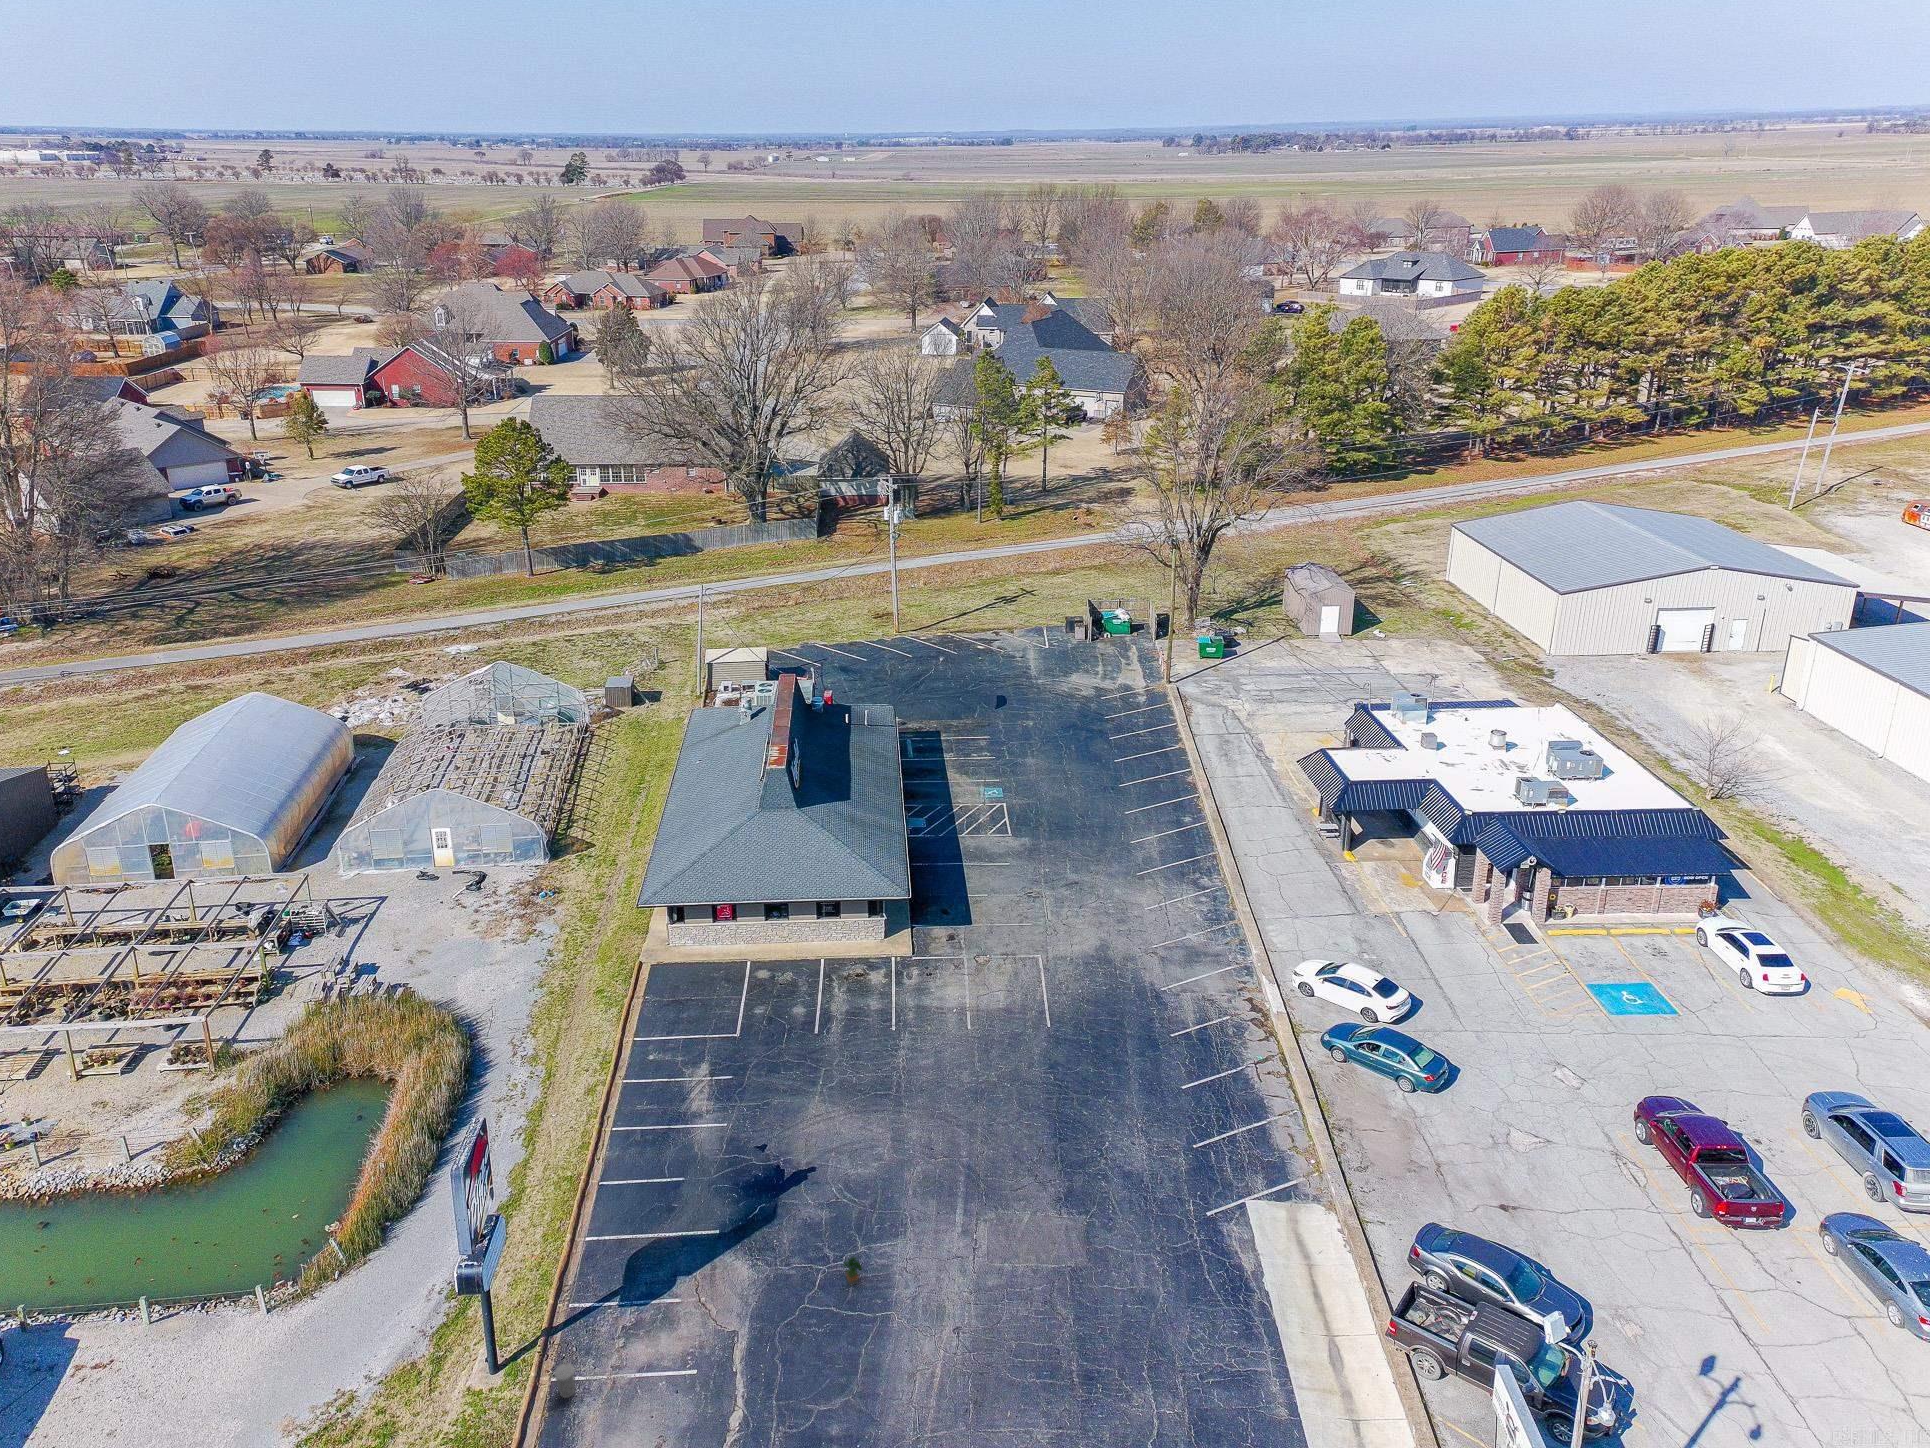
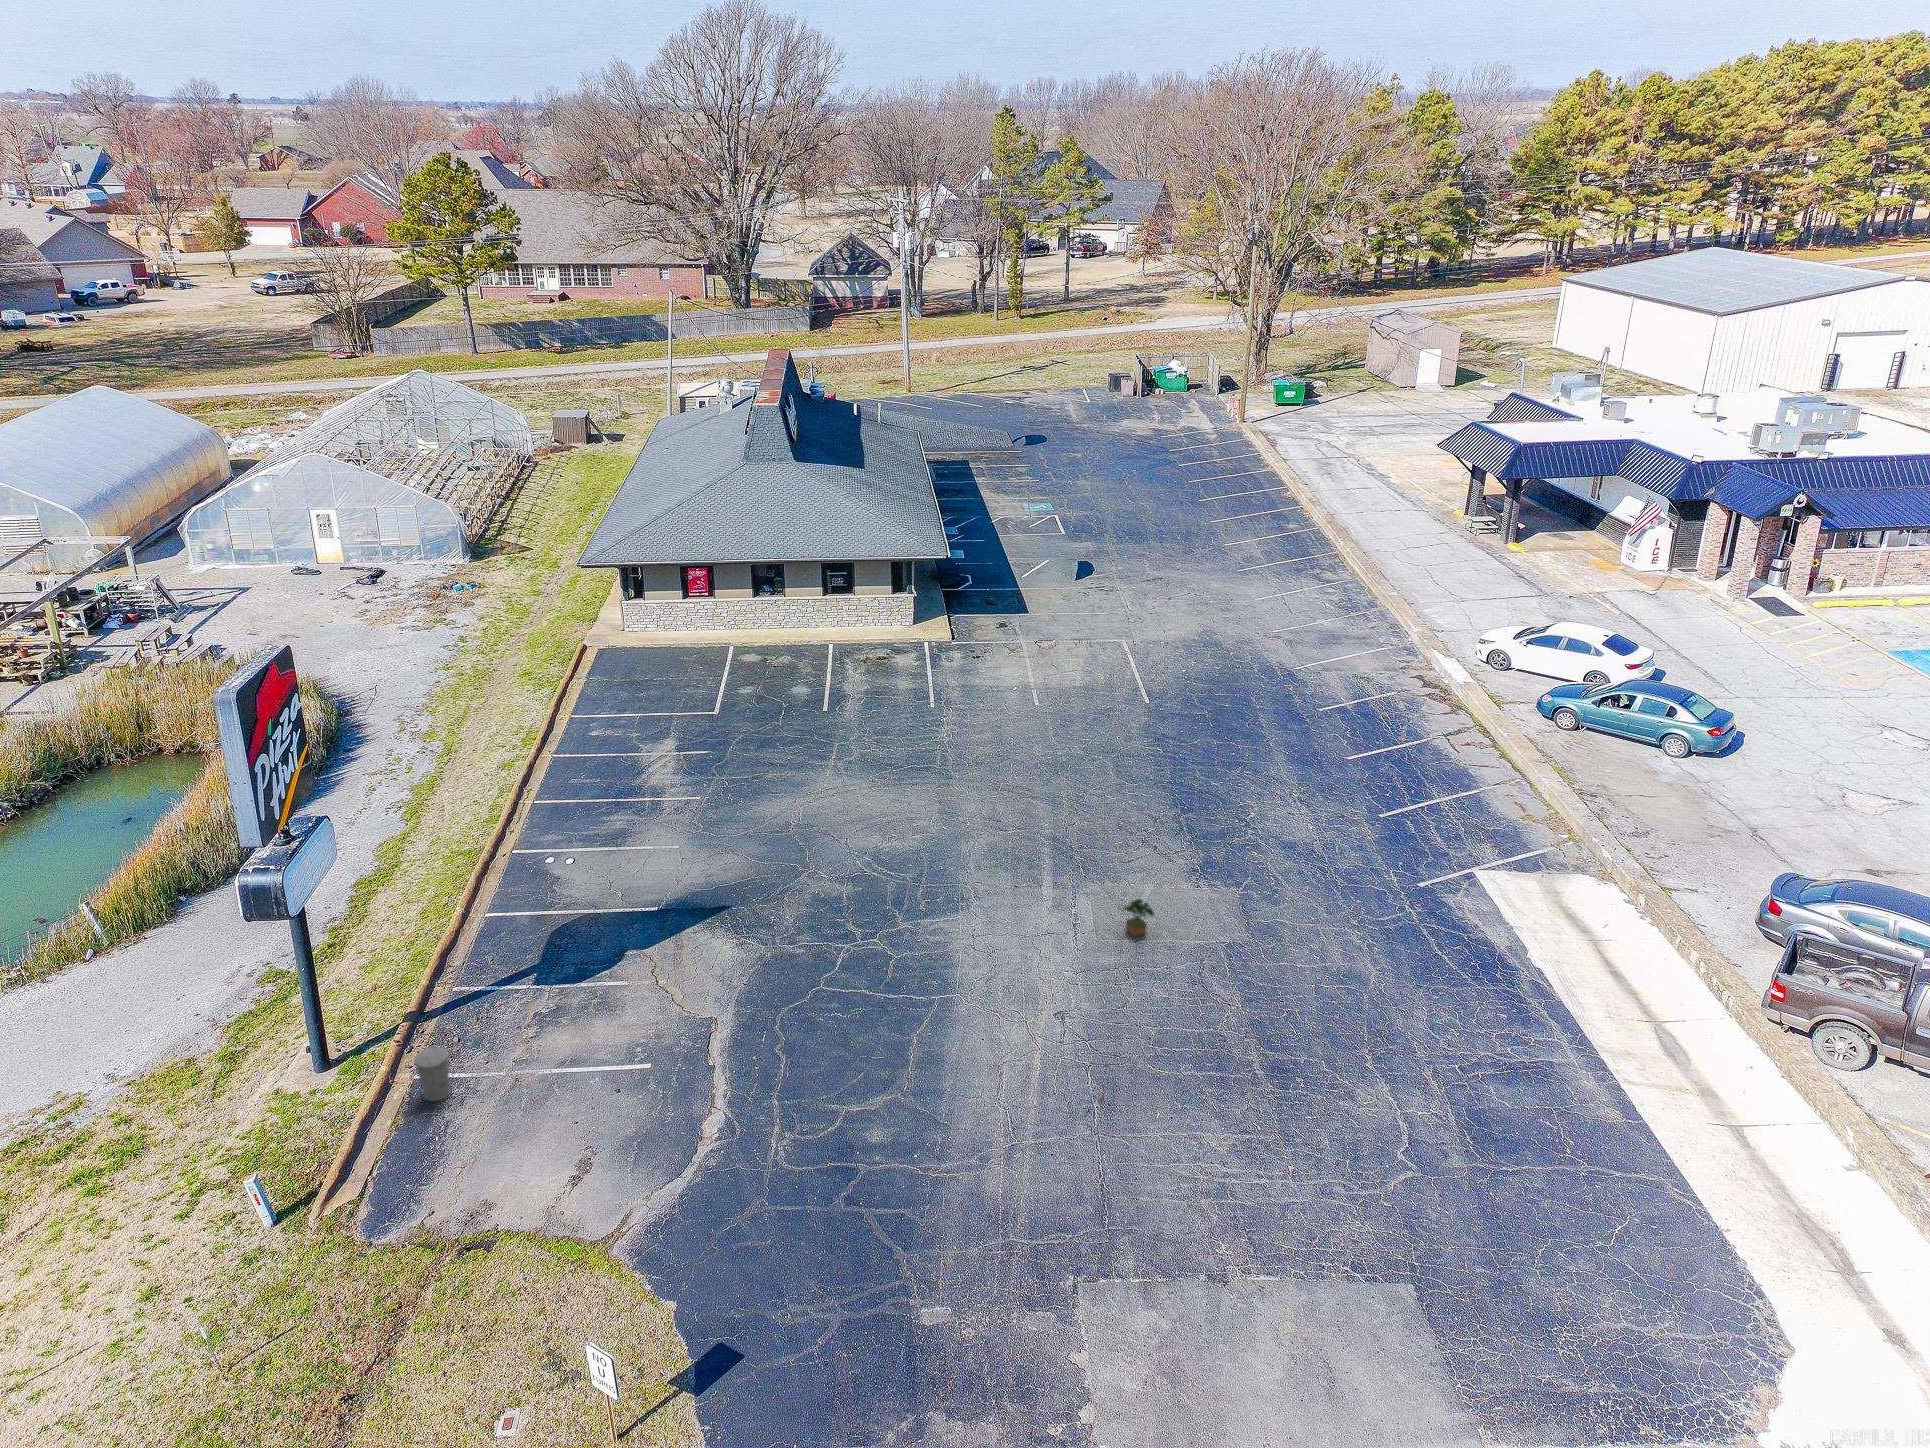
potted tree: present [843,1257,862,1286] -> present [1124,899,1154,942]

